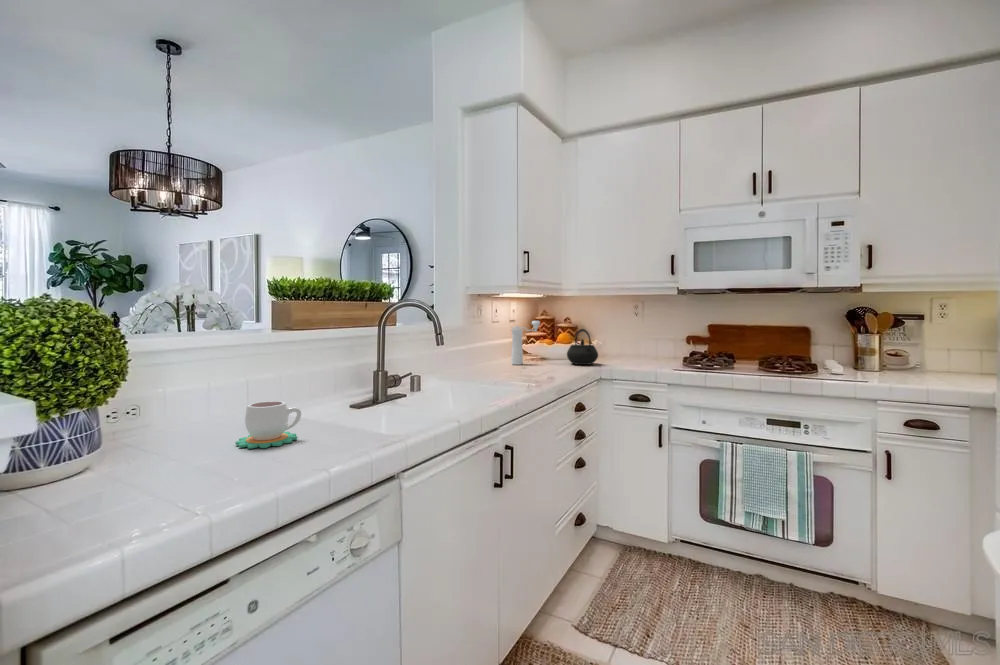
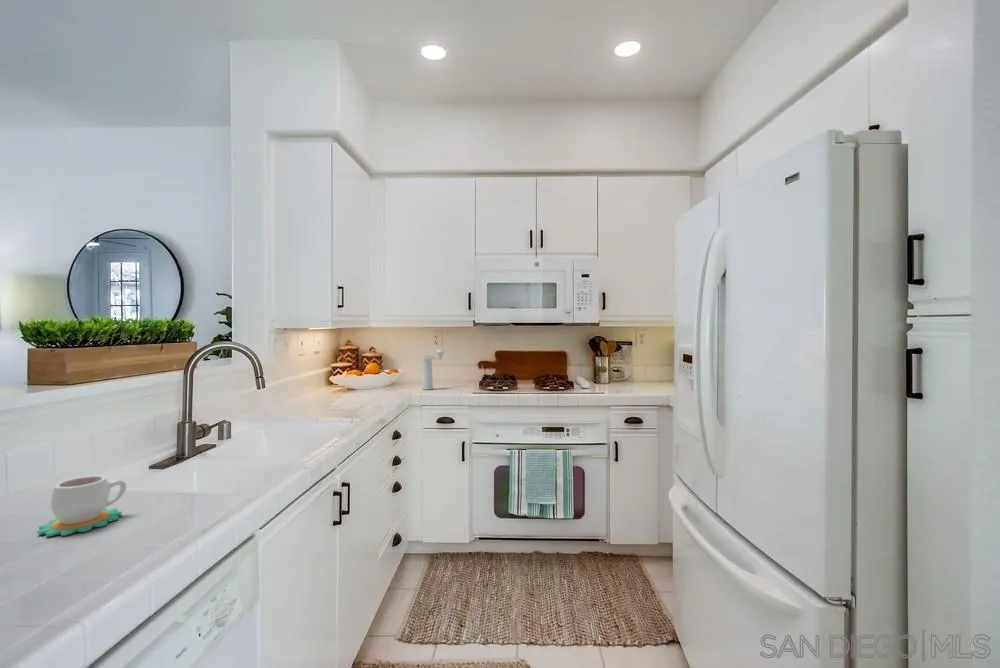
pepper mill: present [511,321,540,365] -> present [422,350,444,390]
kettle: present [567,329,598,365] -> none [377,359,406,393]

